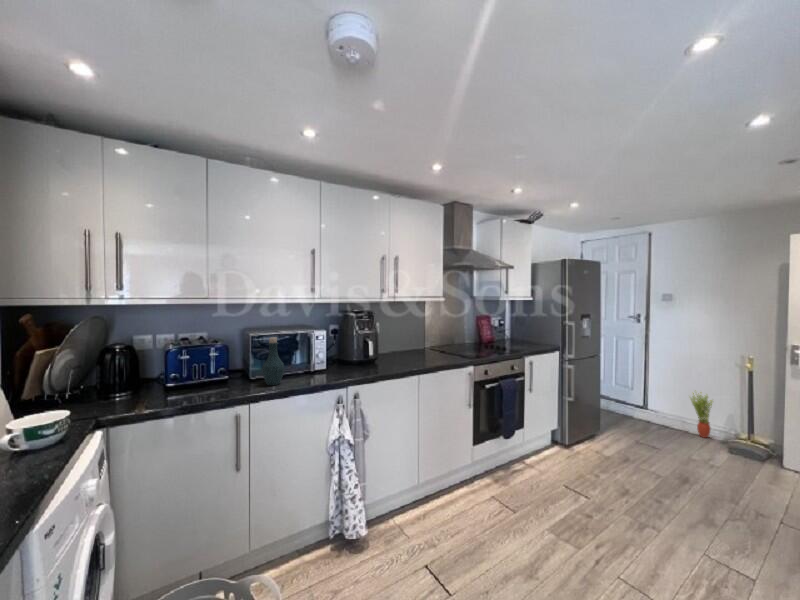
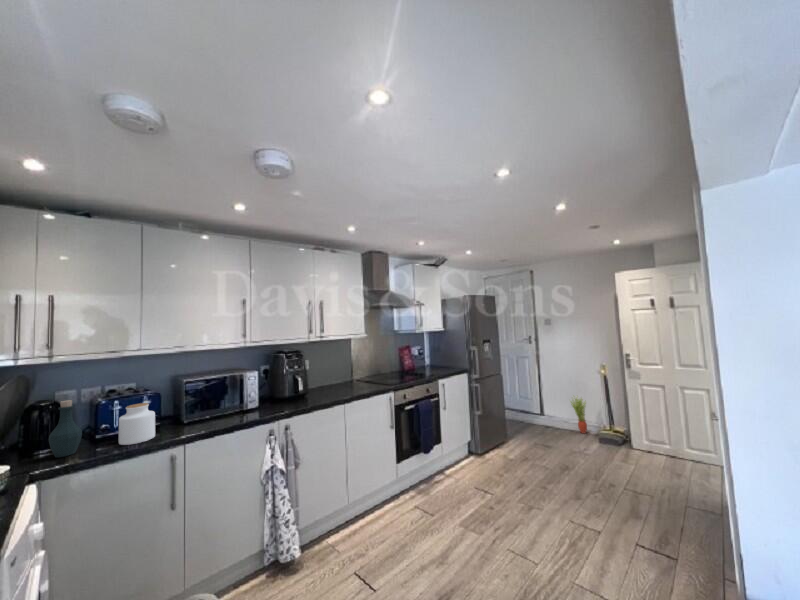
bottle: present [262,337,284,385] -> present [49,400,82,457]
jar: none [186,355,221,398] -> present [119,403,155,445]

